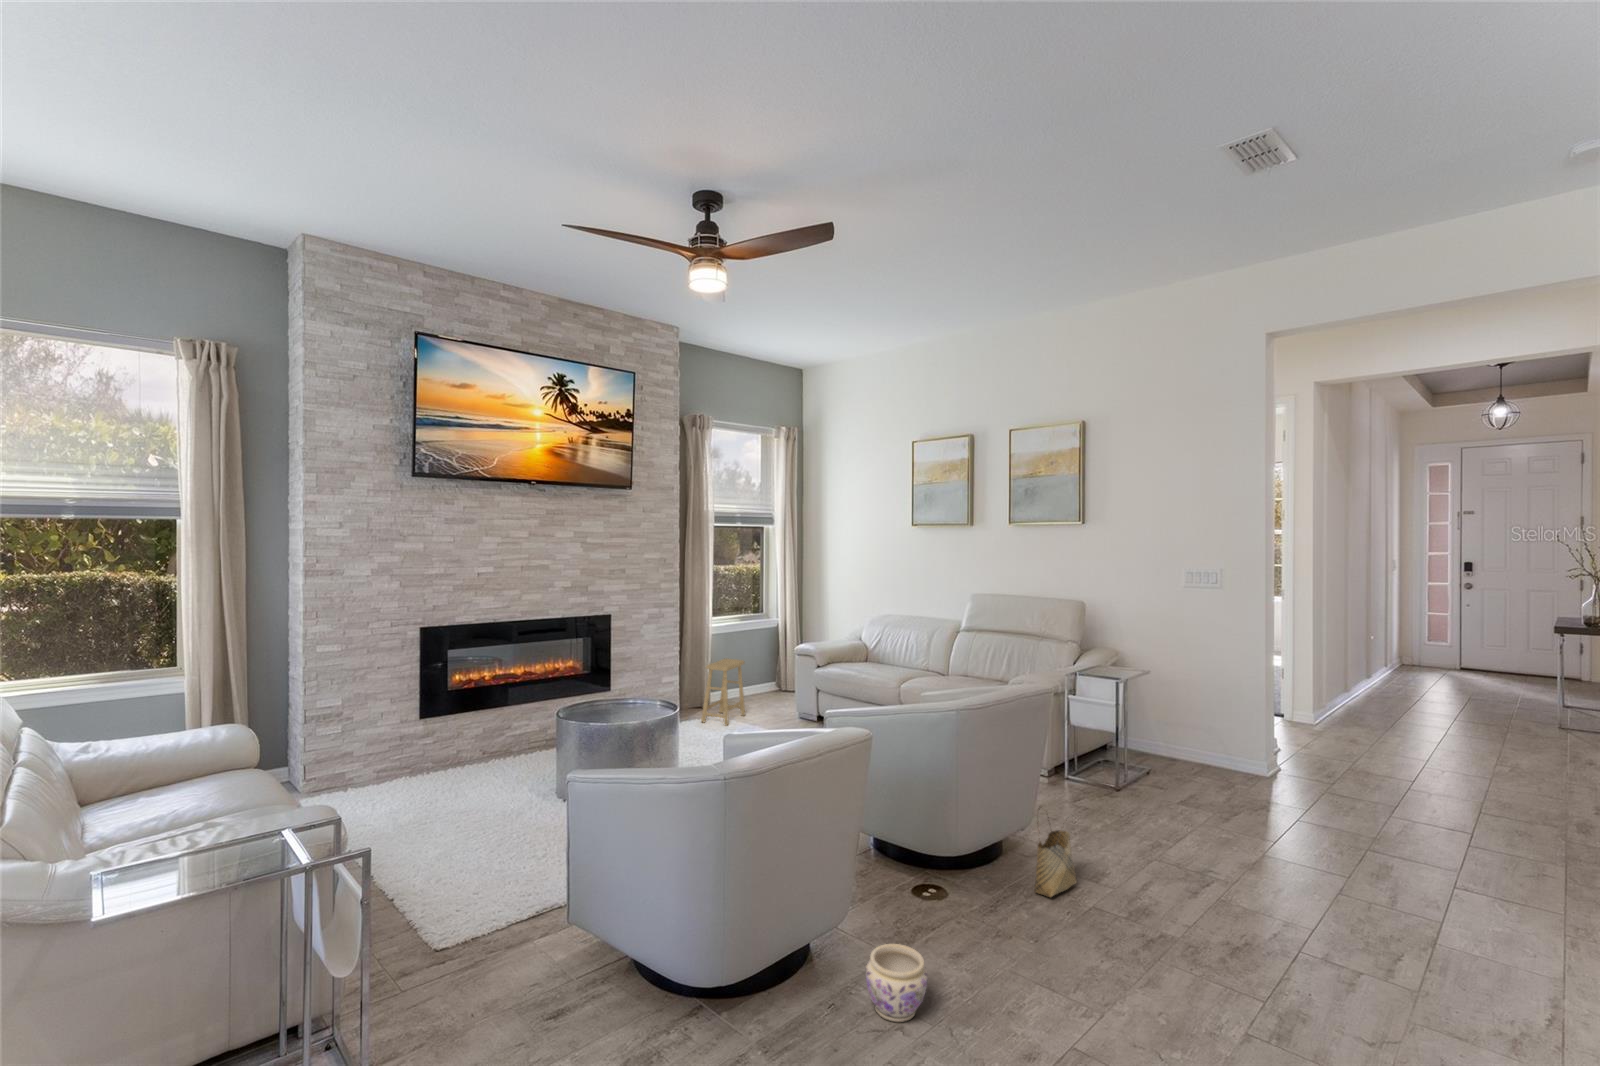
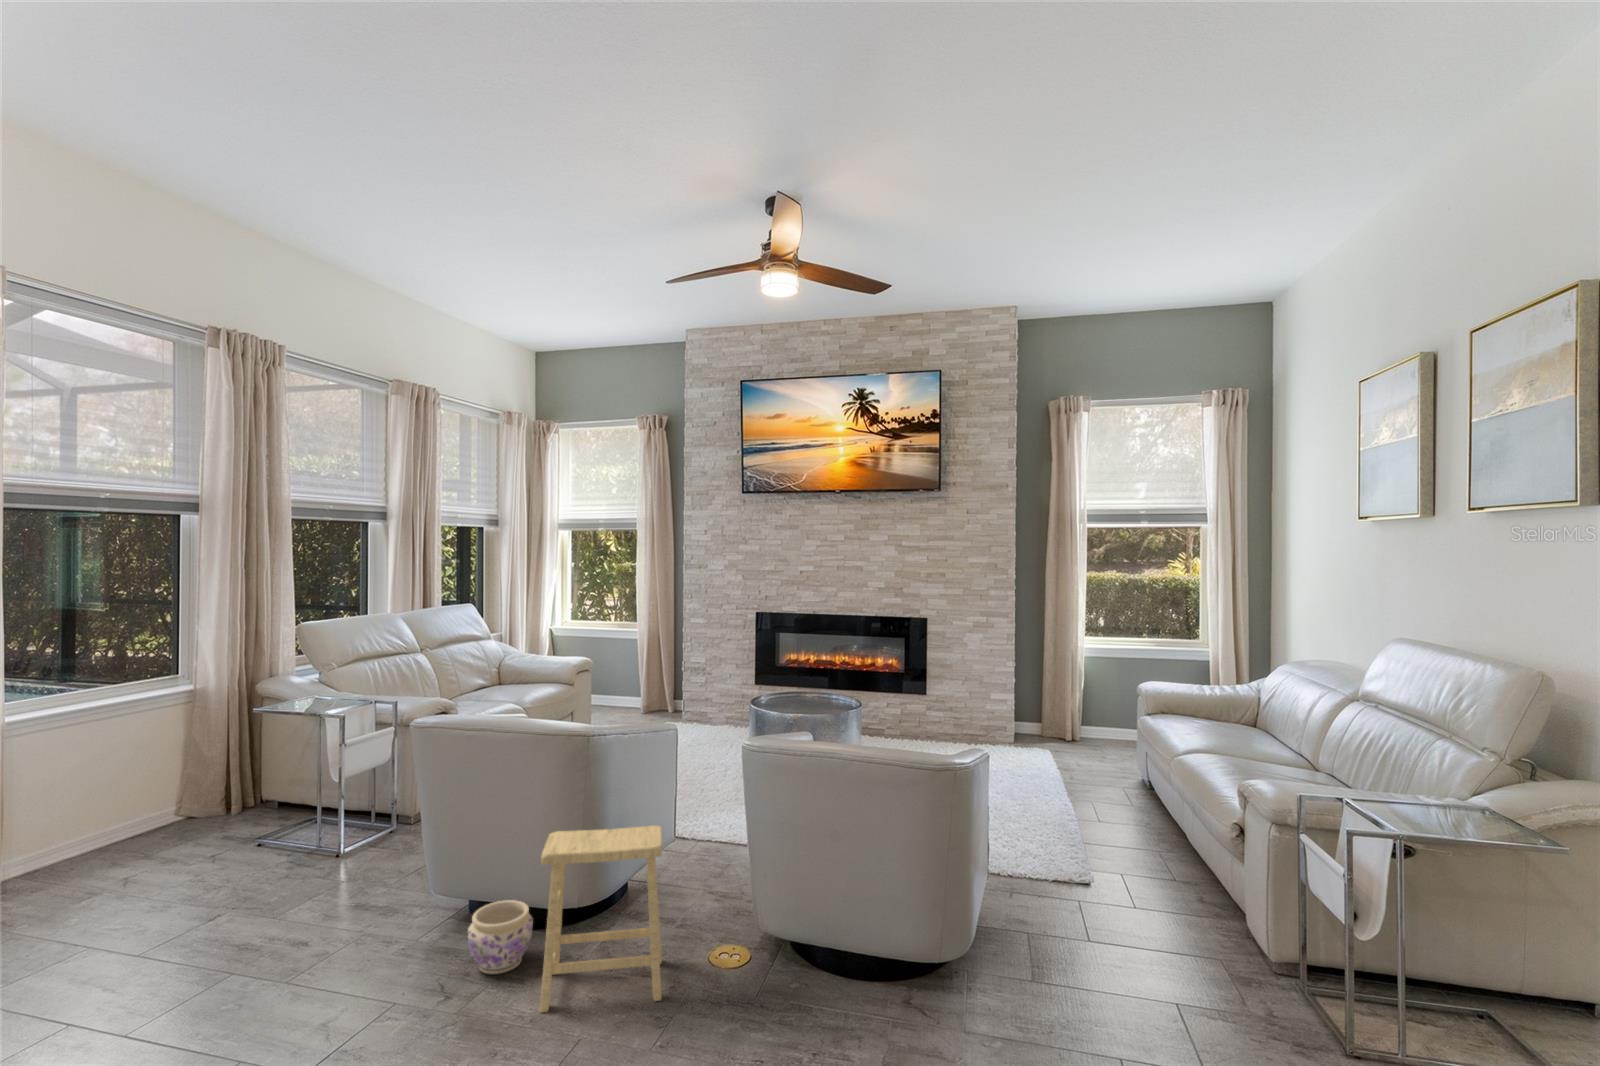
footstool: present [701,658,745,726] -> present [540,825,662,1013]
woven basket: present [1034,817,1076,897] -> none [812,888,899,1031]

